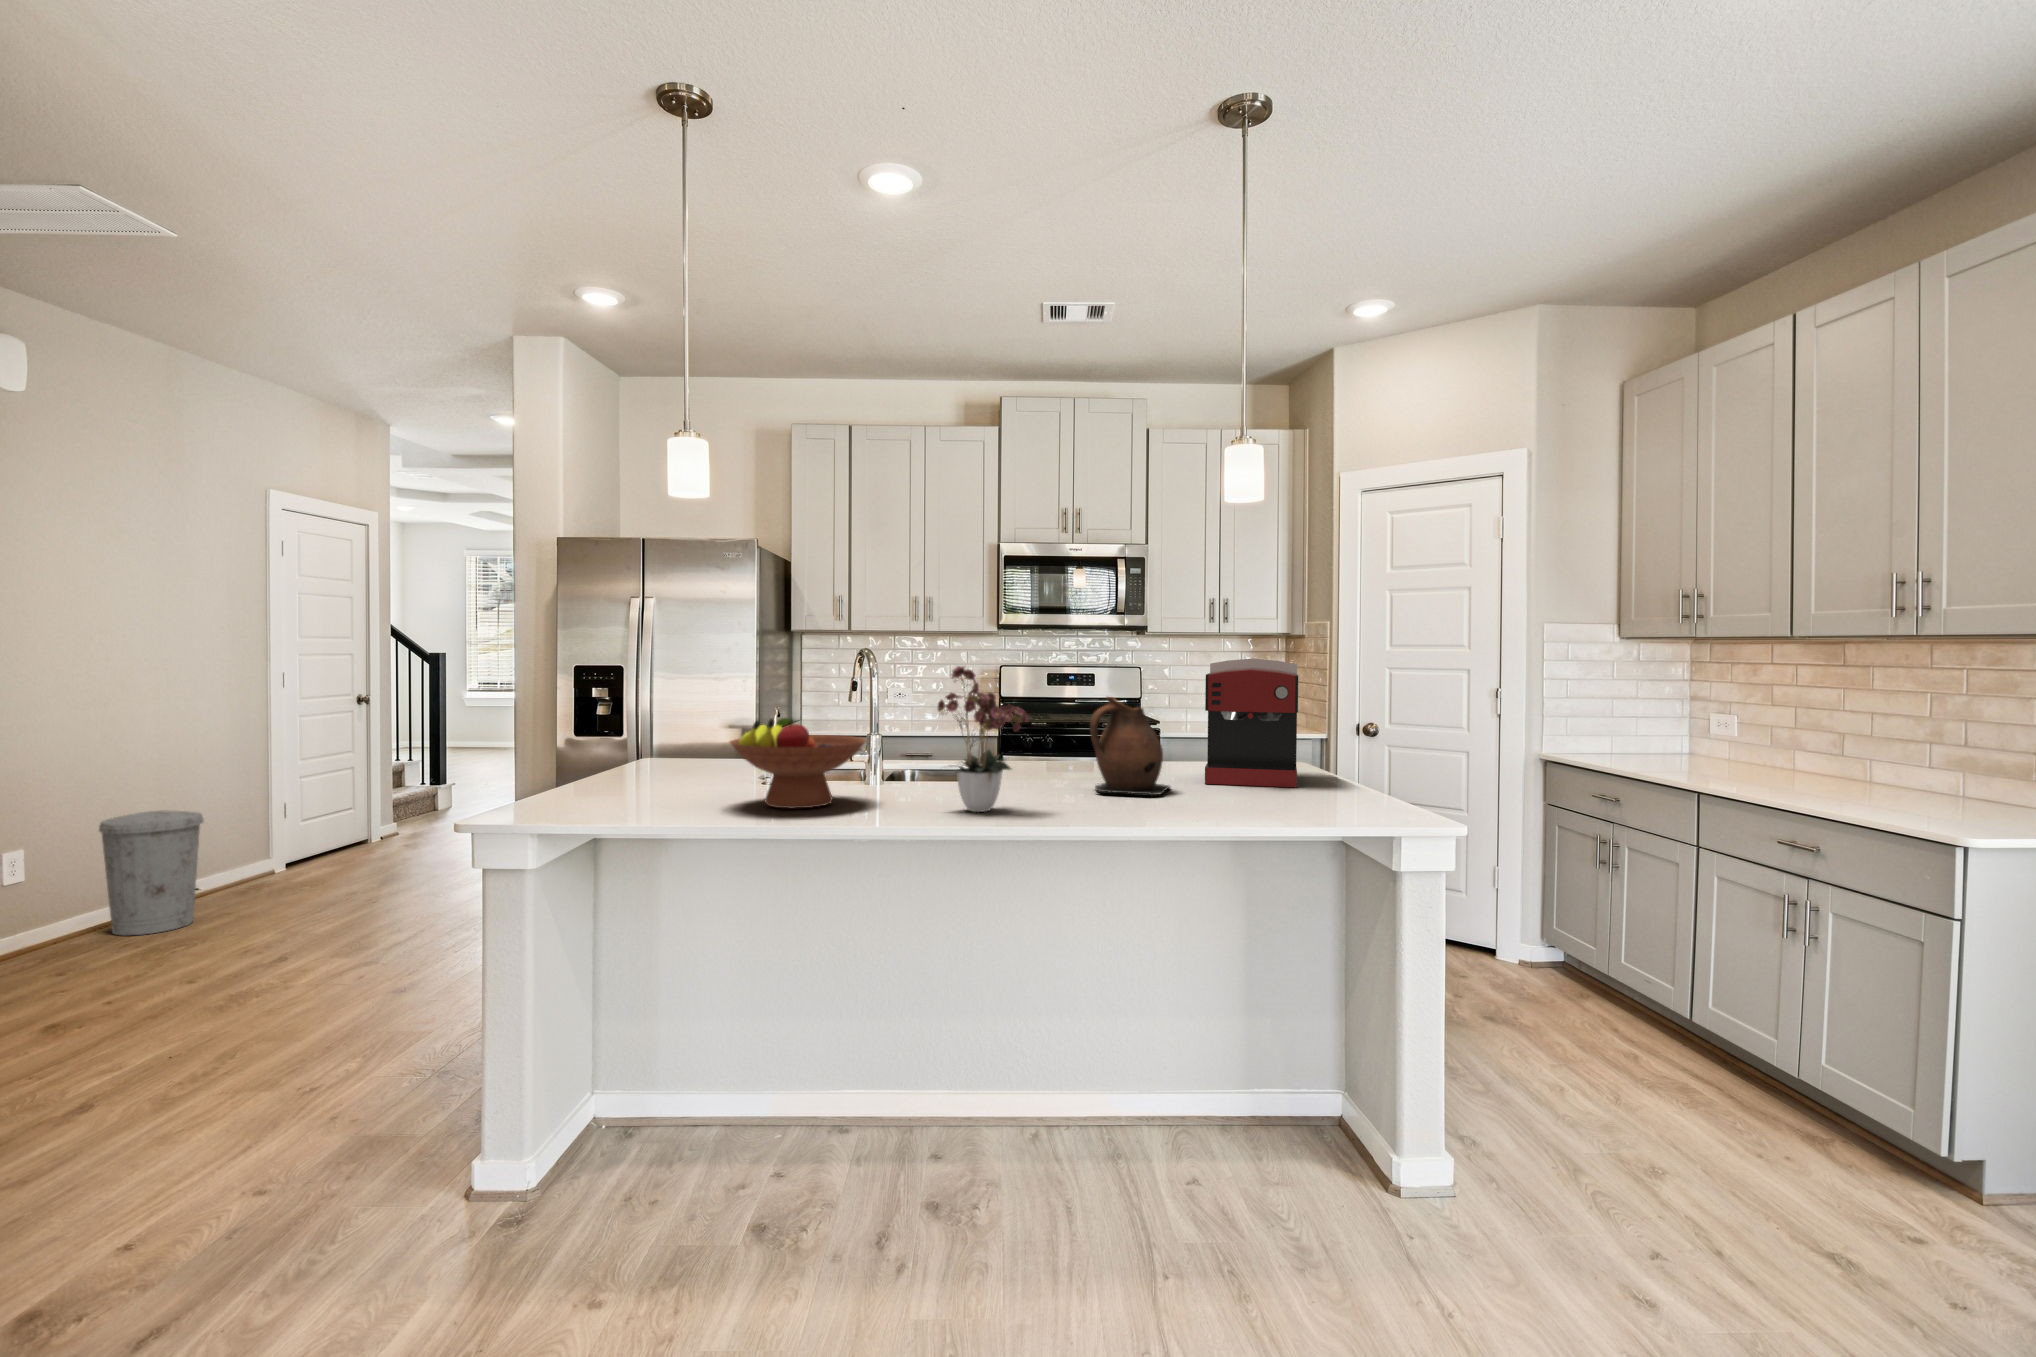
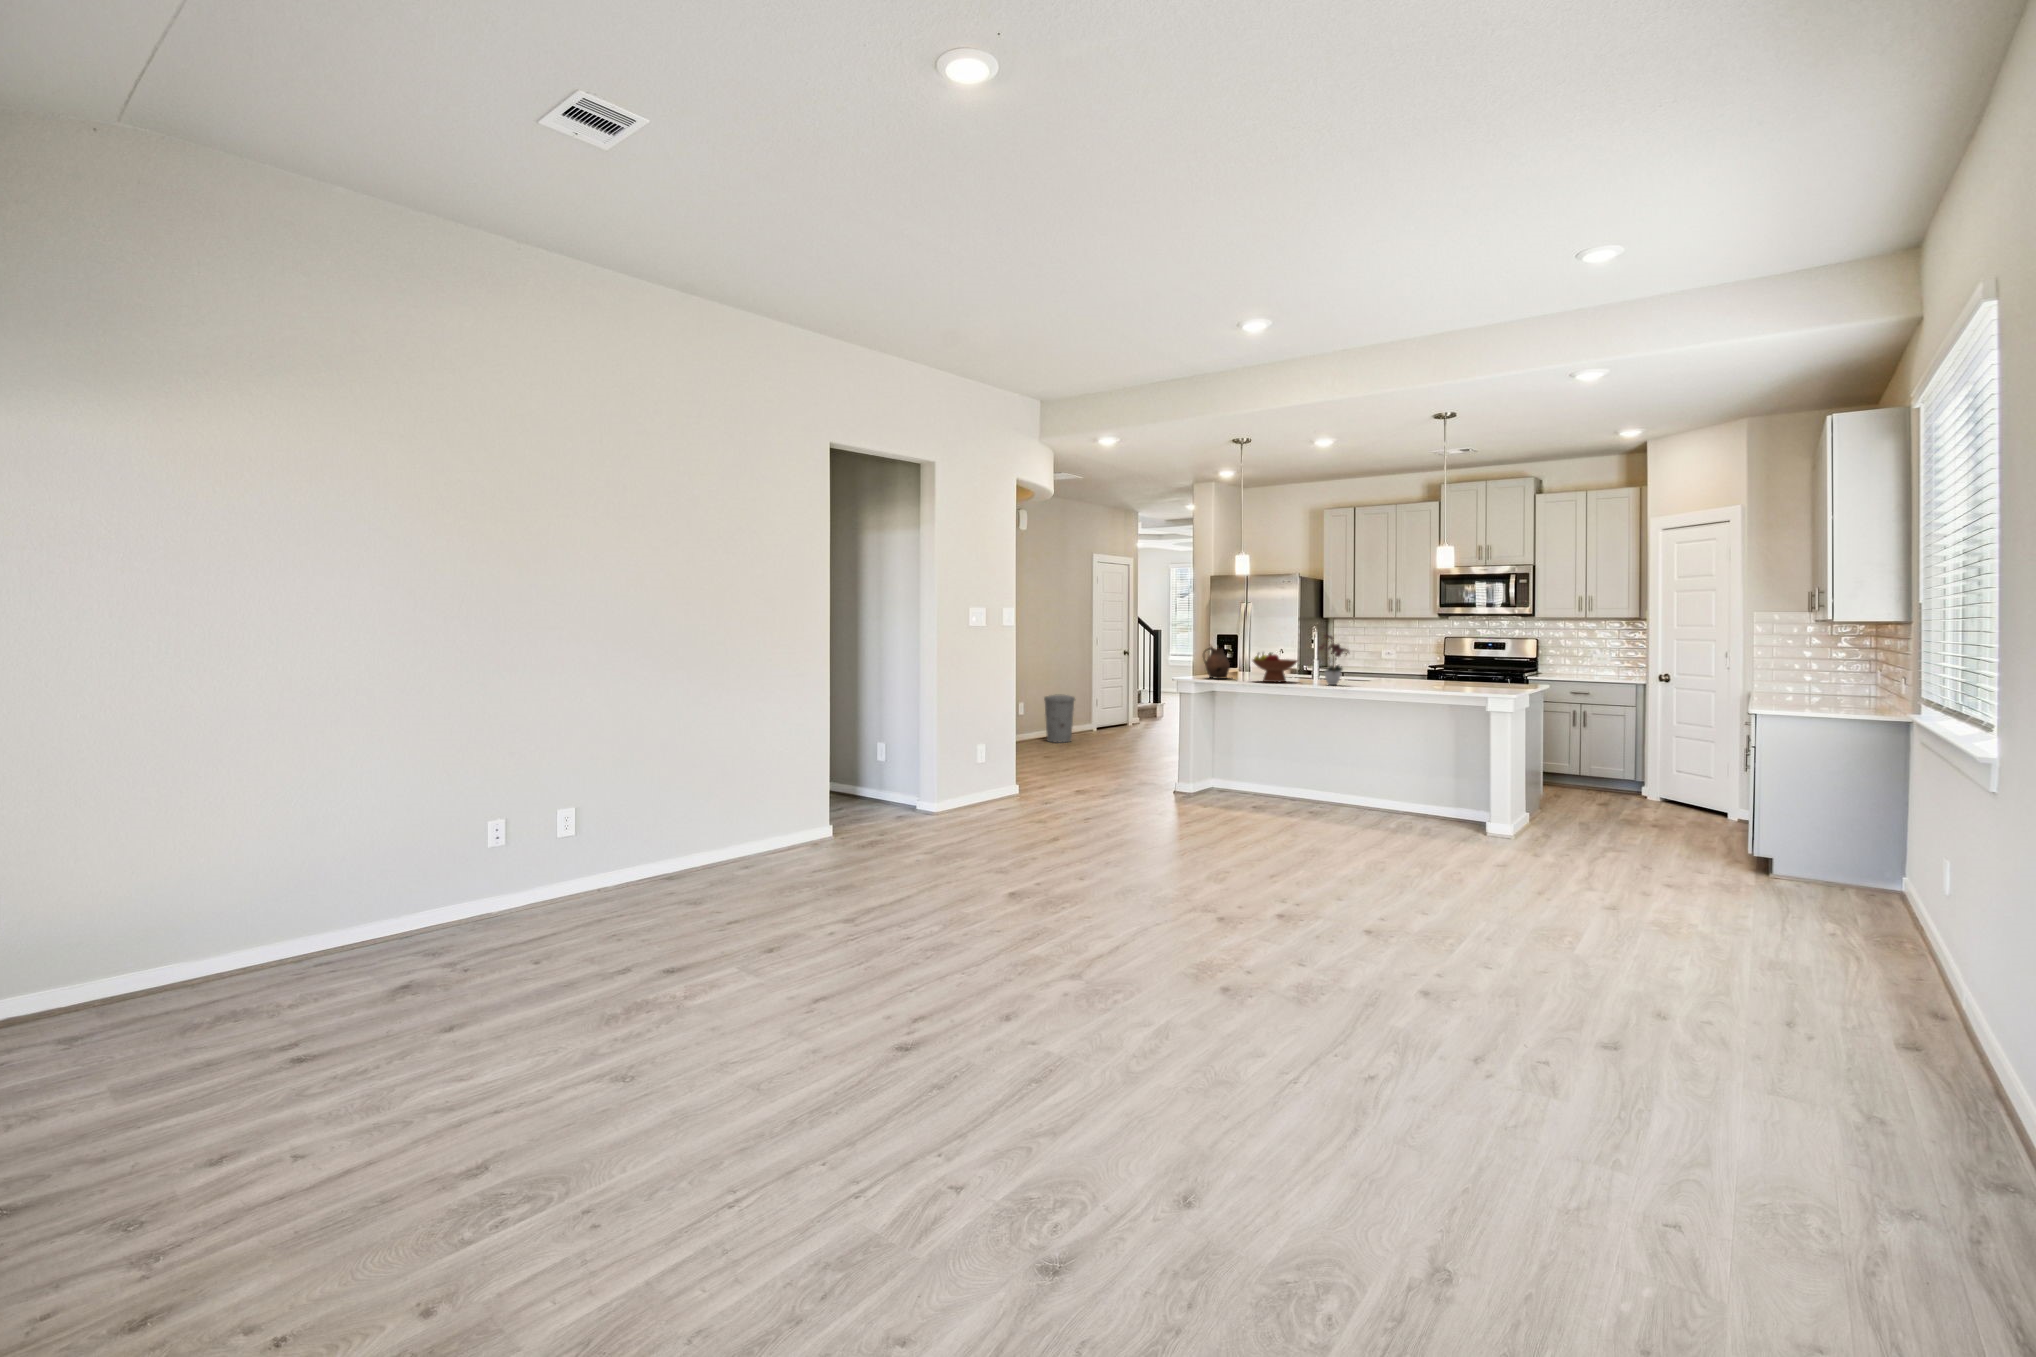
coffee maker: present [1205,658,1298,787] -> none [1451,632,1510,688]
ceramic pitcher: present [1090,697,1170,795] -> present [1203,646,1230,679]

